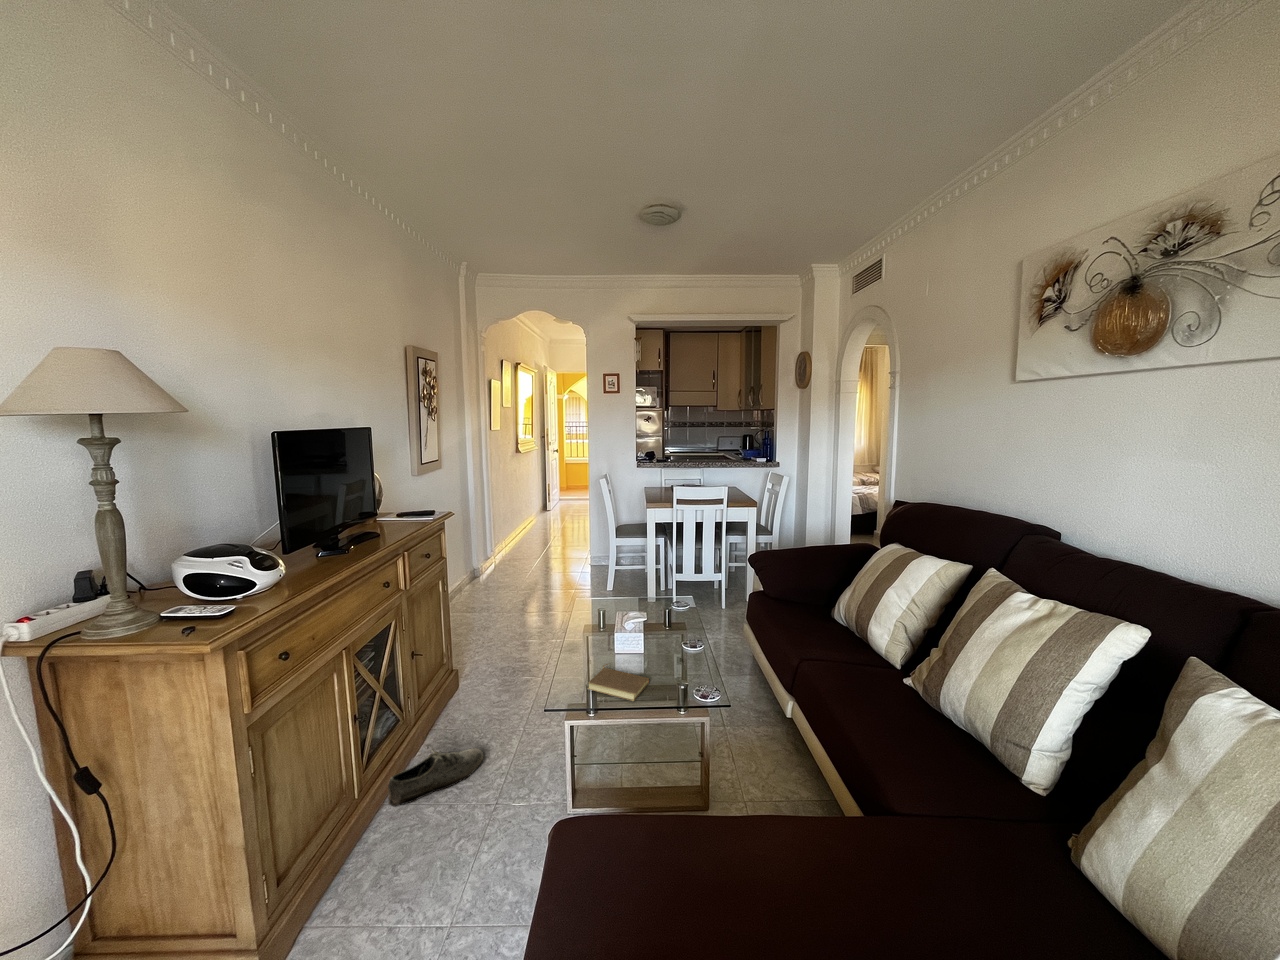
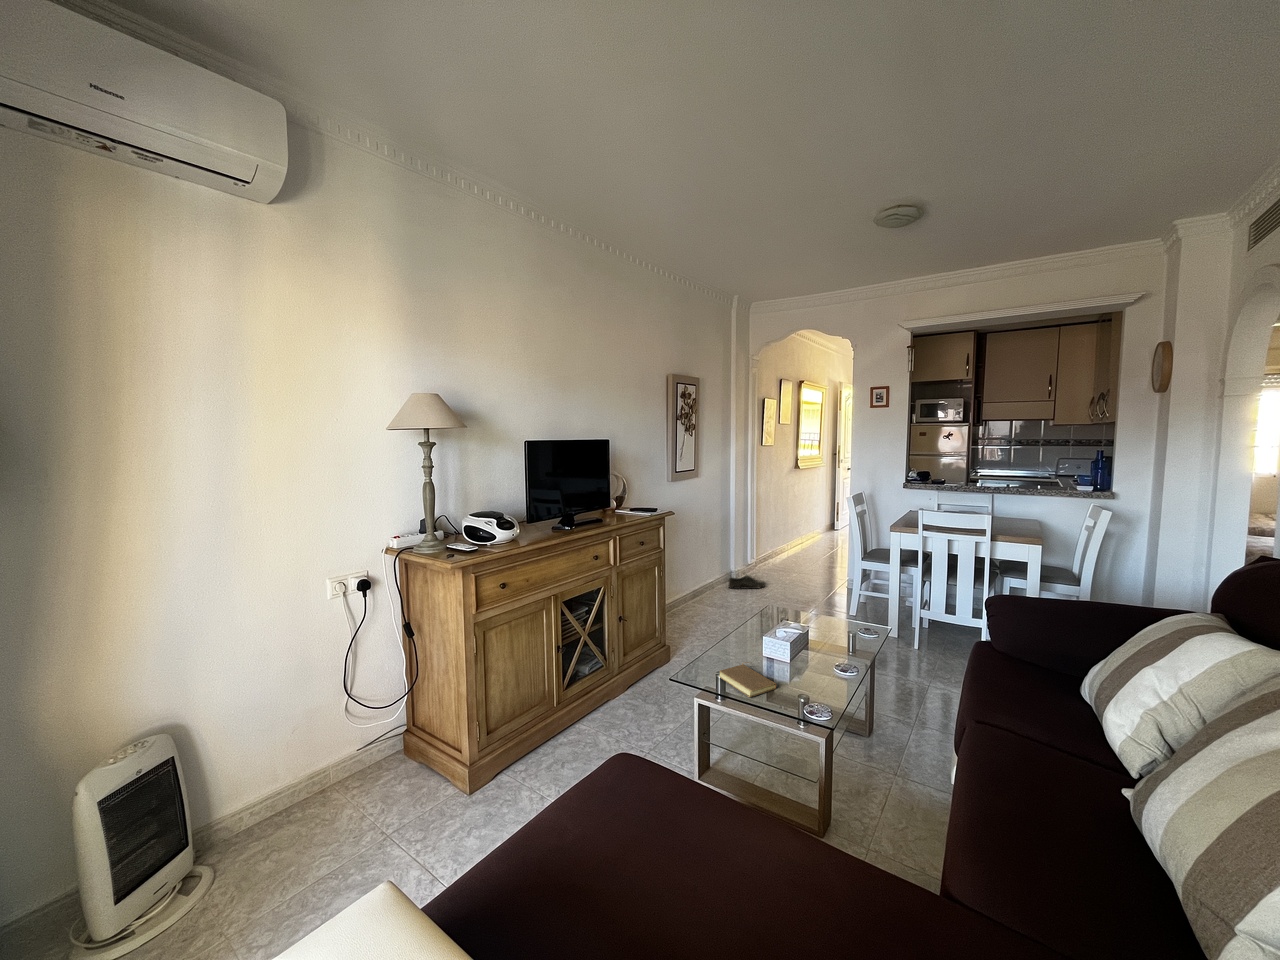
shoe: present [388,744,483,807] -> present [729,575,766,589]

